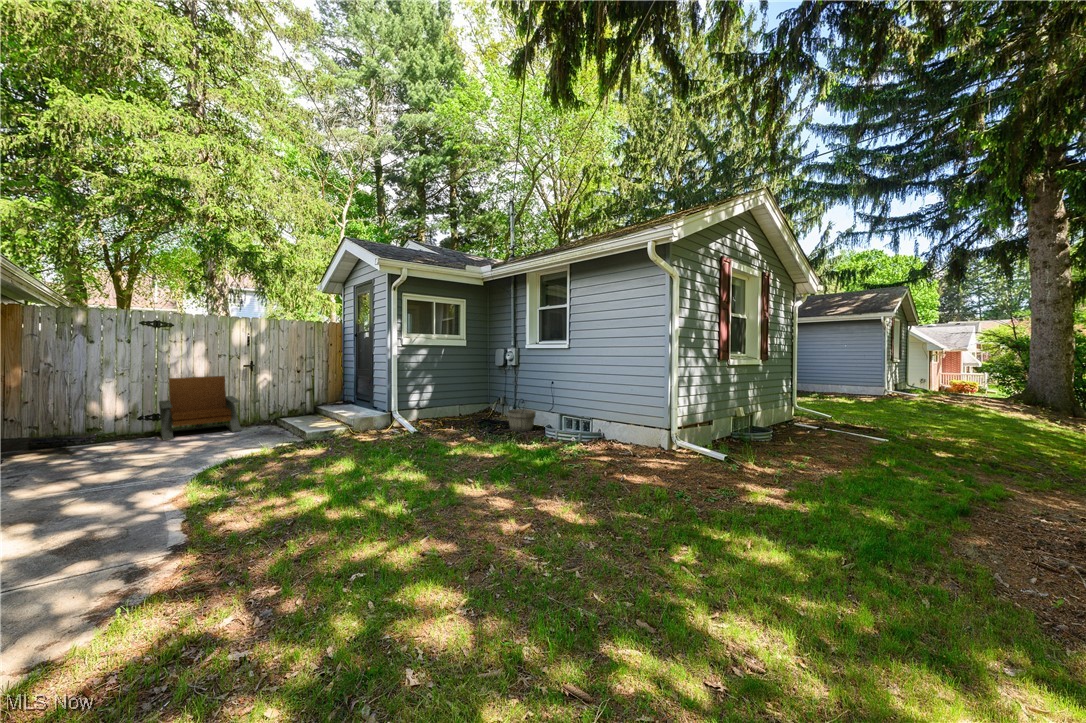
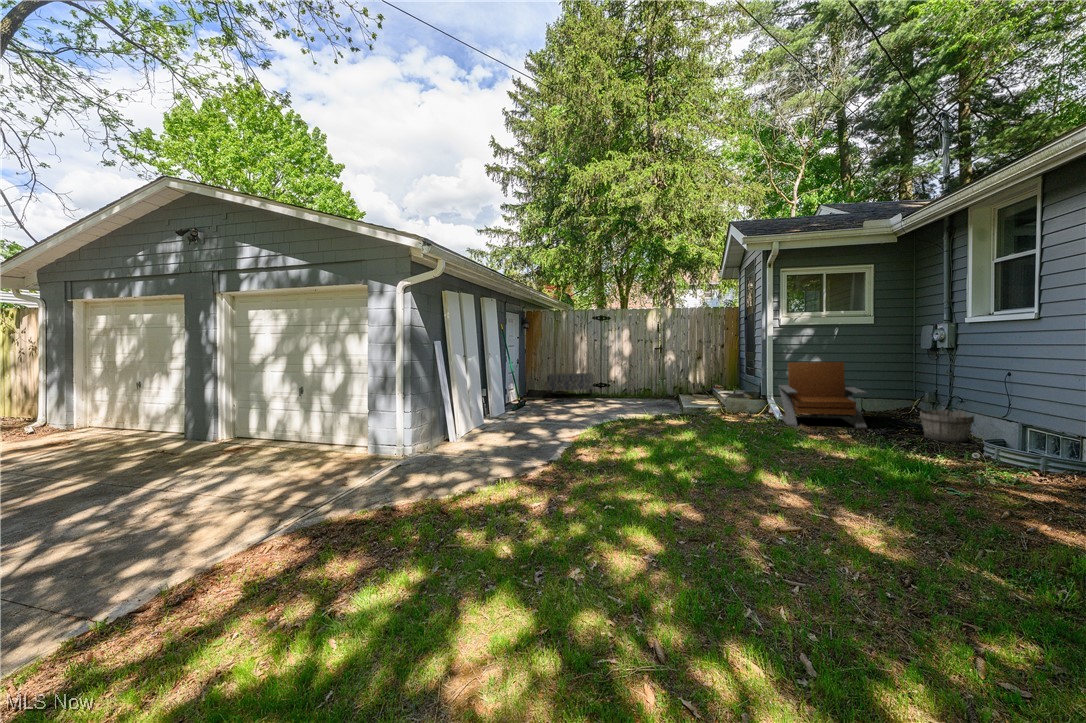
lounge chair: present [159,376,241,440] -> present [779,362,867,428]
bench: none [38,402,142,448] -> present [547,373,593,397]

